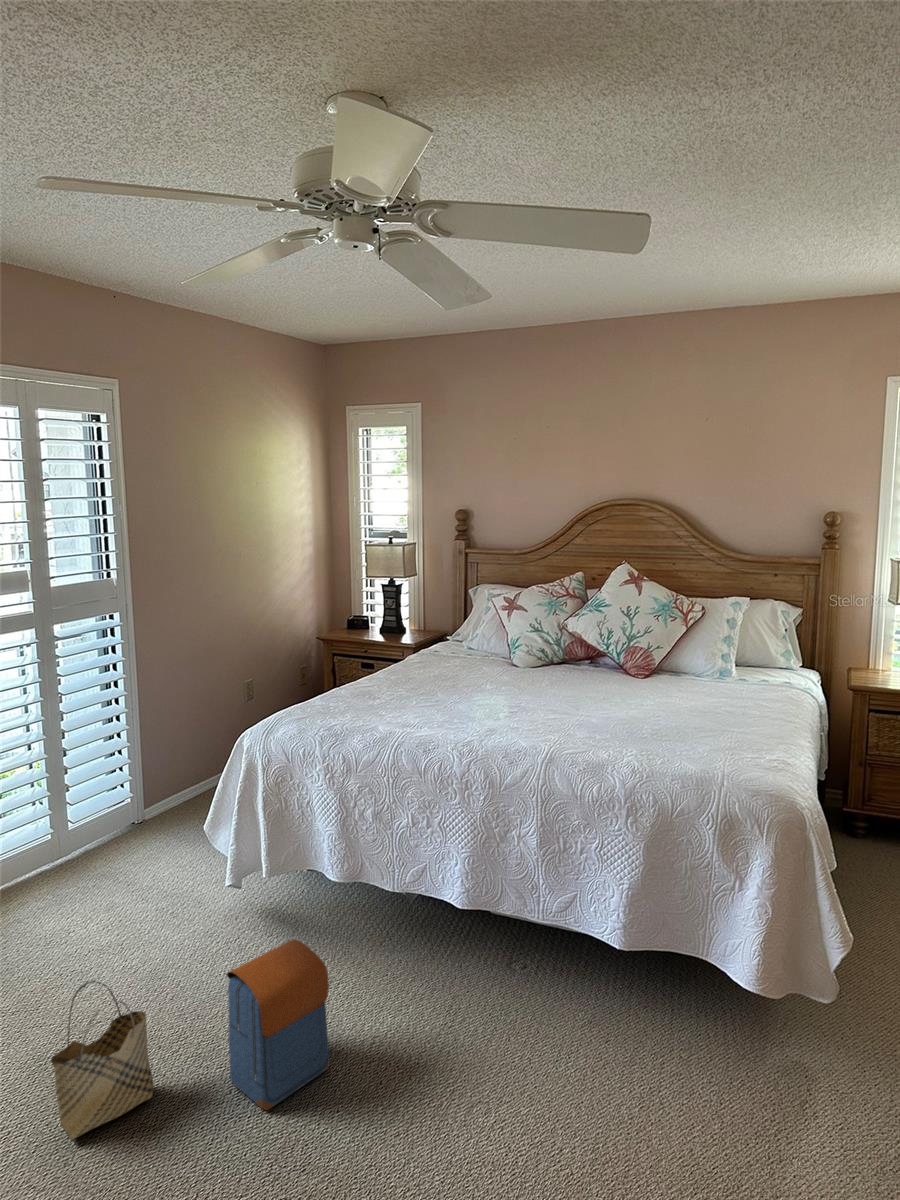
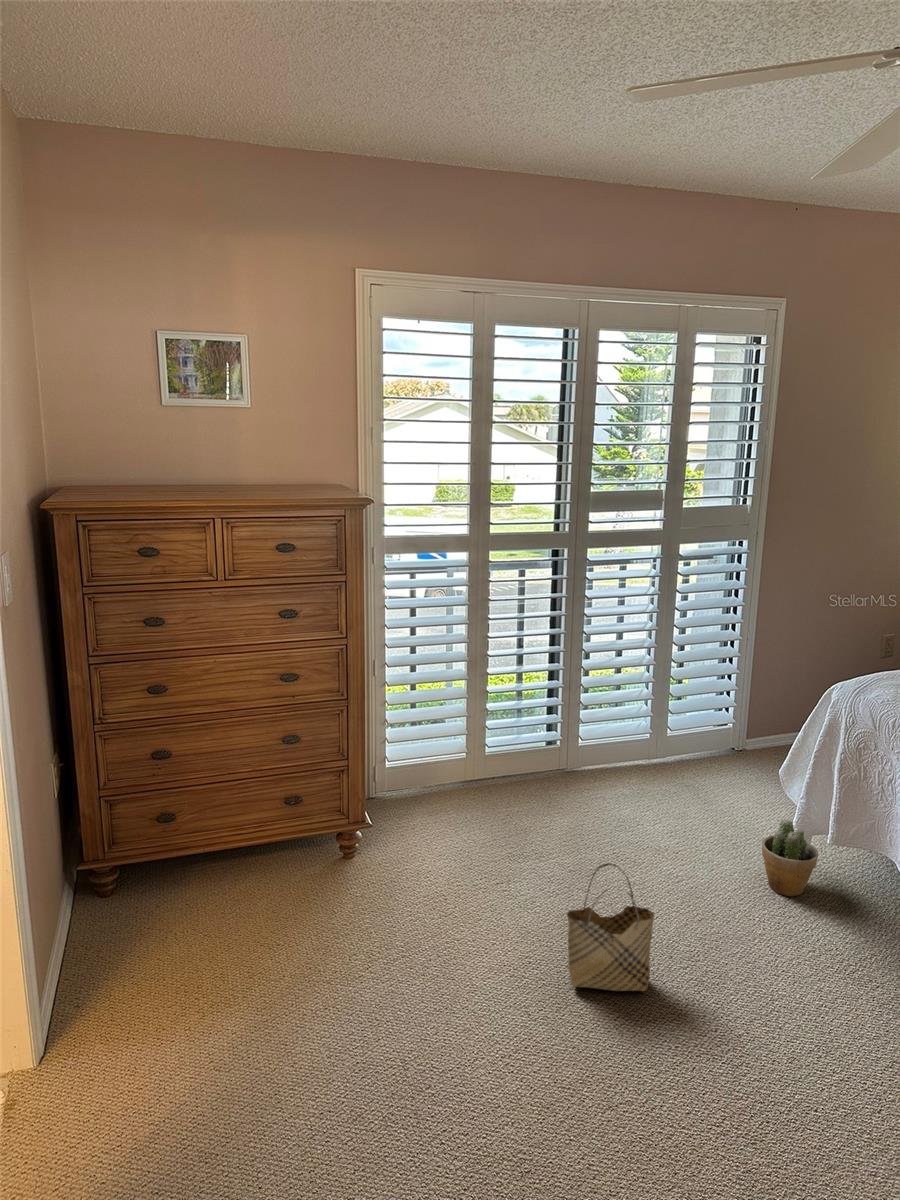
potted plant: none [207,869,258,941] -> present [762,819,819,896]
backpack: present [227,939,330,1110] -> none [719,914,840,1068]

